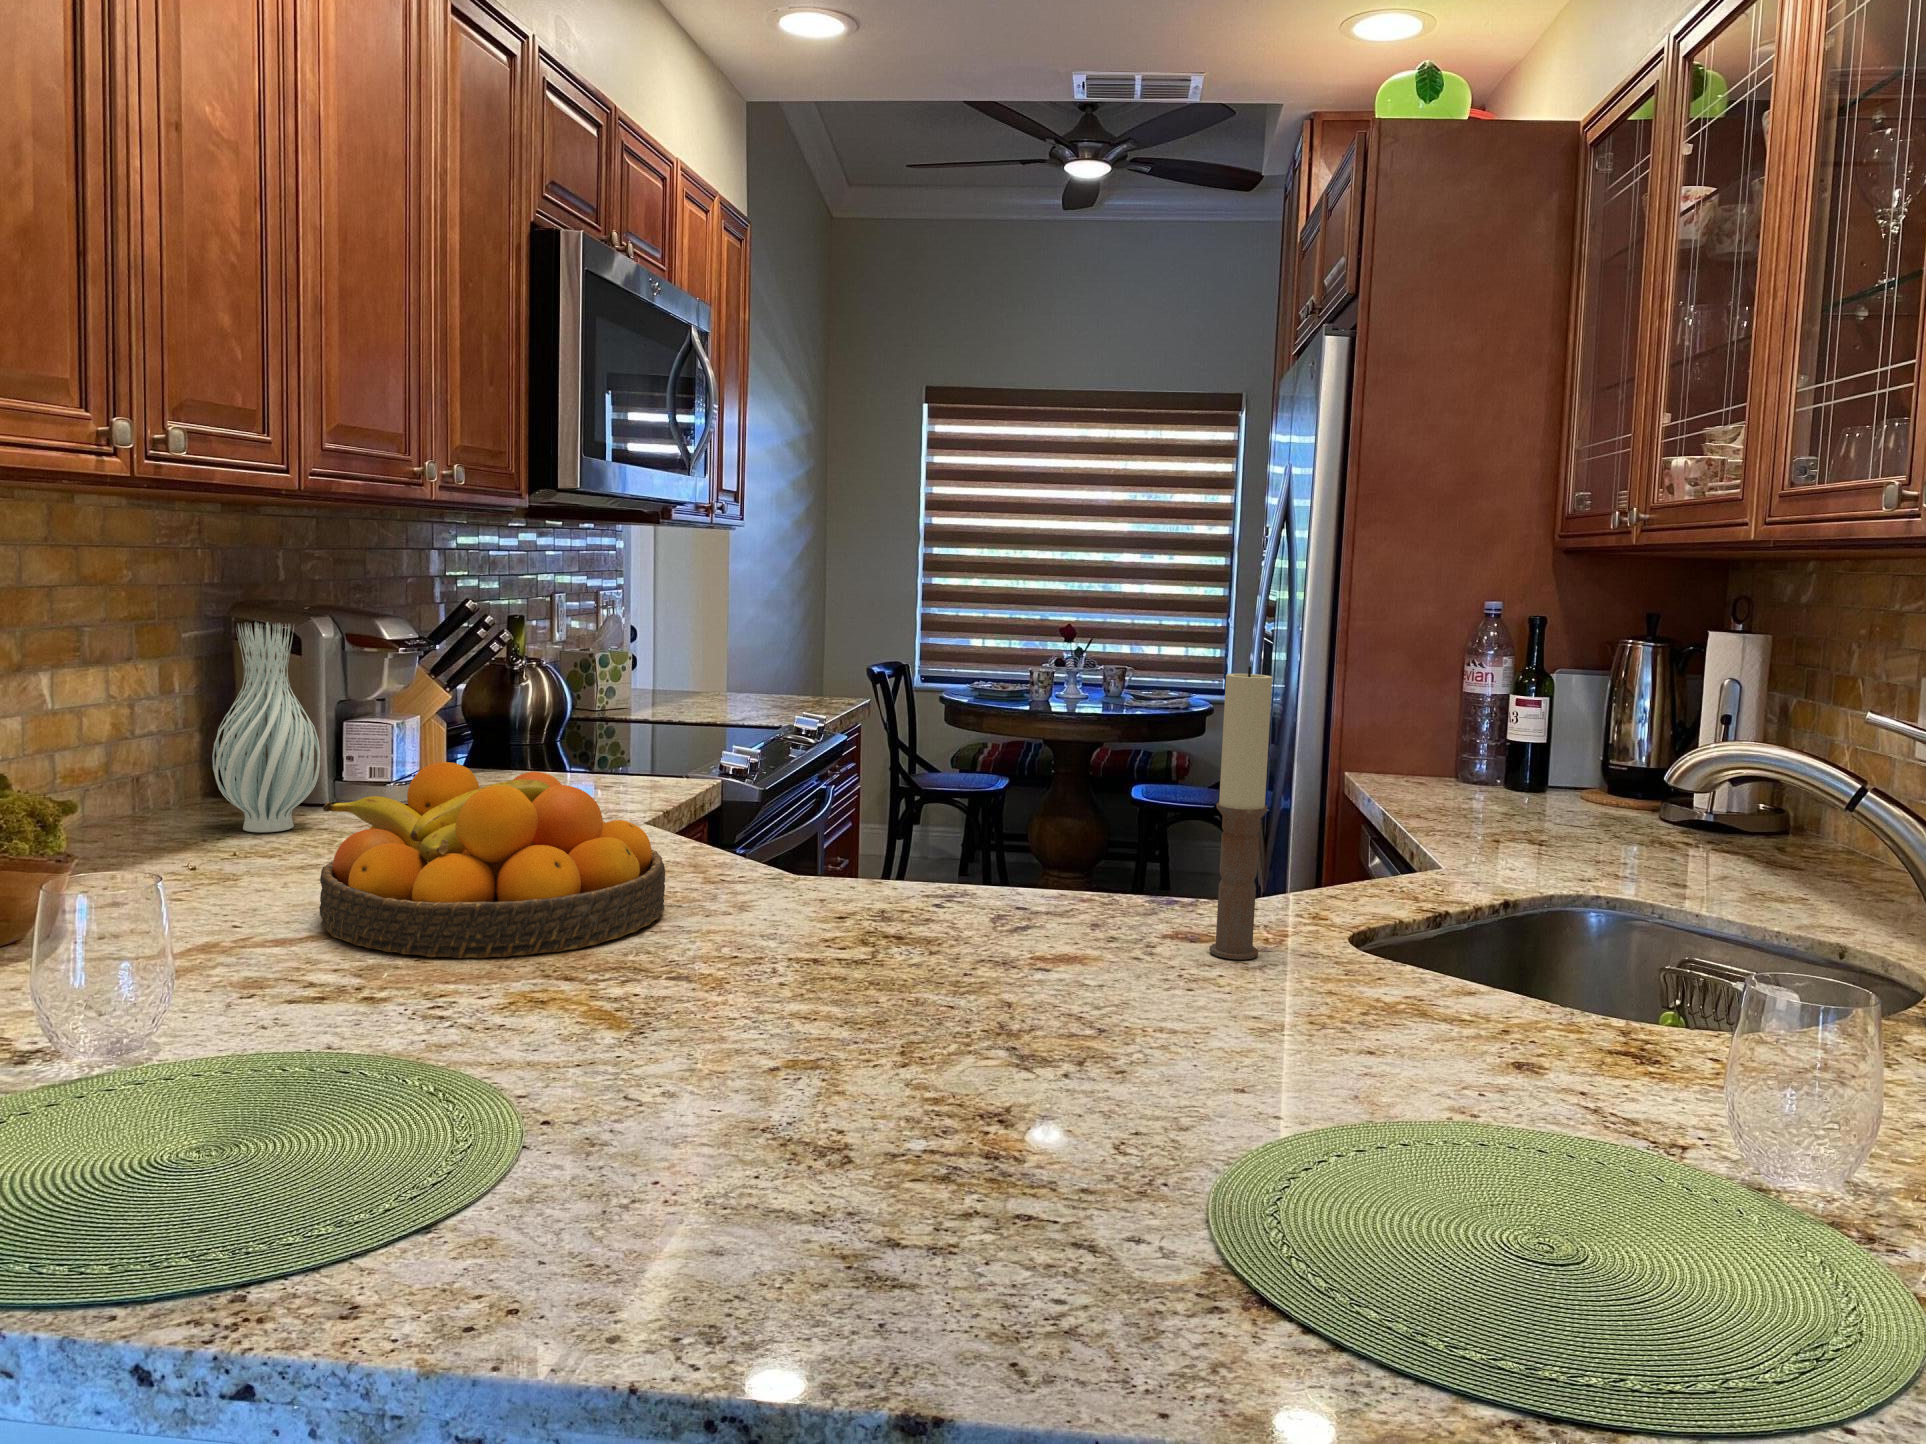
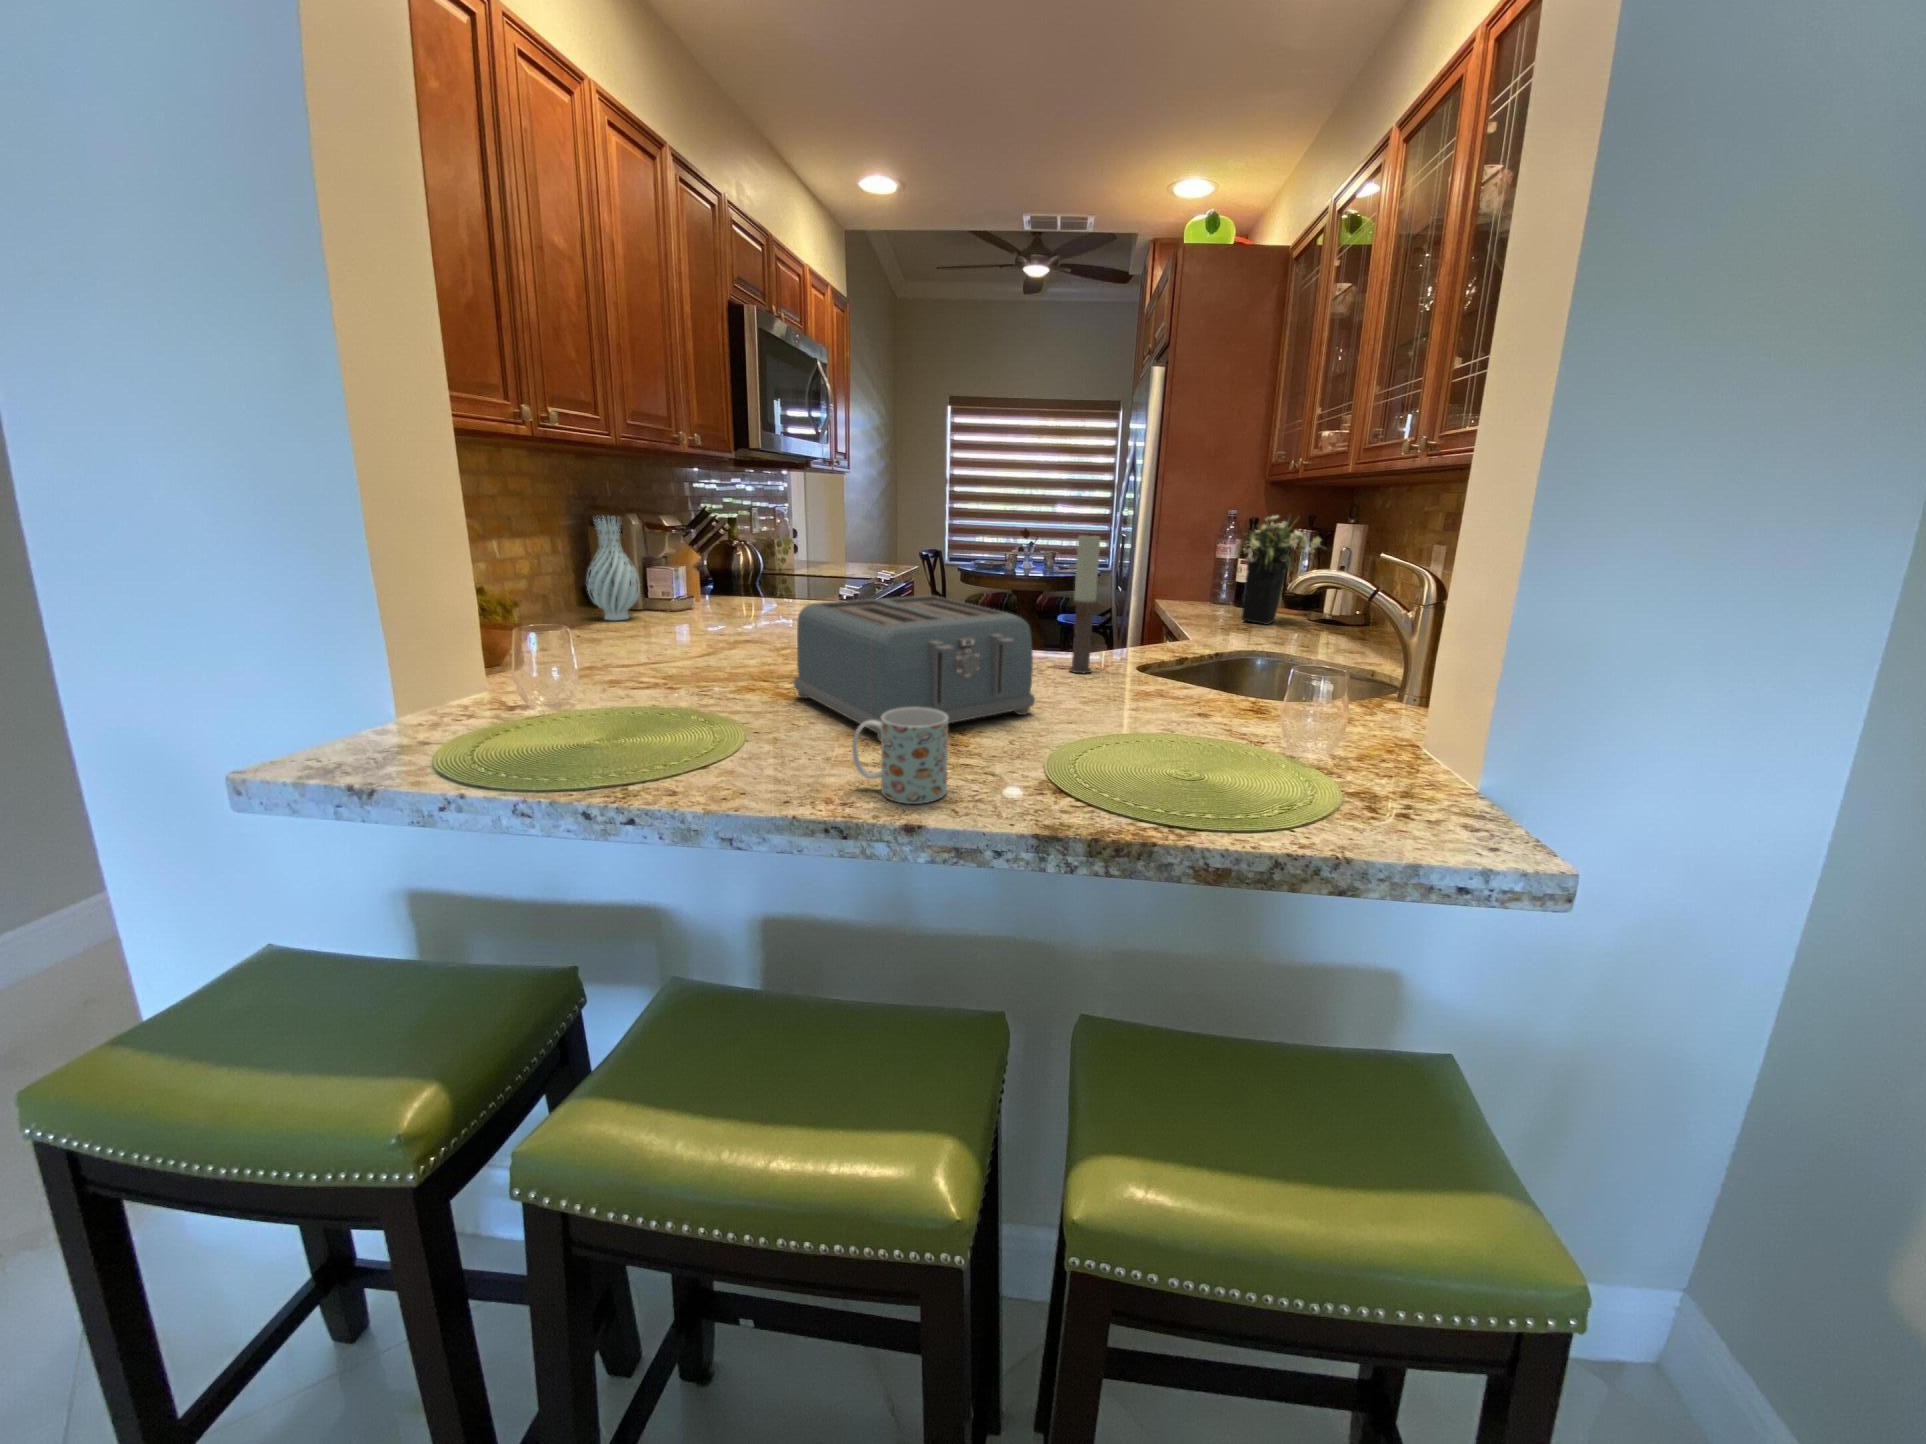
flower arrangement: none [1513,613,1701,834] -> present [1242,515,1321,625]
fruit bowl: present [319,762,665,958] -> none [643,581,810,671]
toaster: none [633,802,1158,1151] -> present [794,595,1035,741]
mug: none [775,1097,999,1342] -> present [852,707,948,804]

